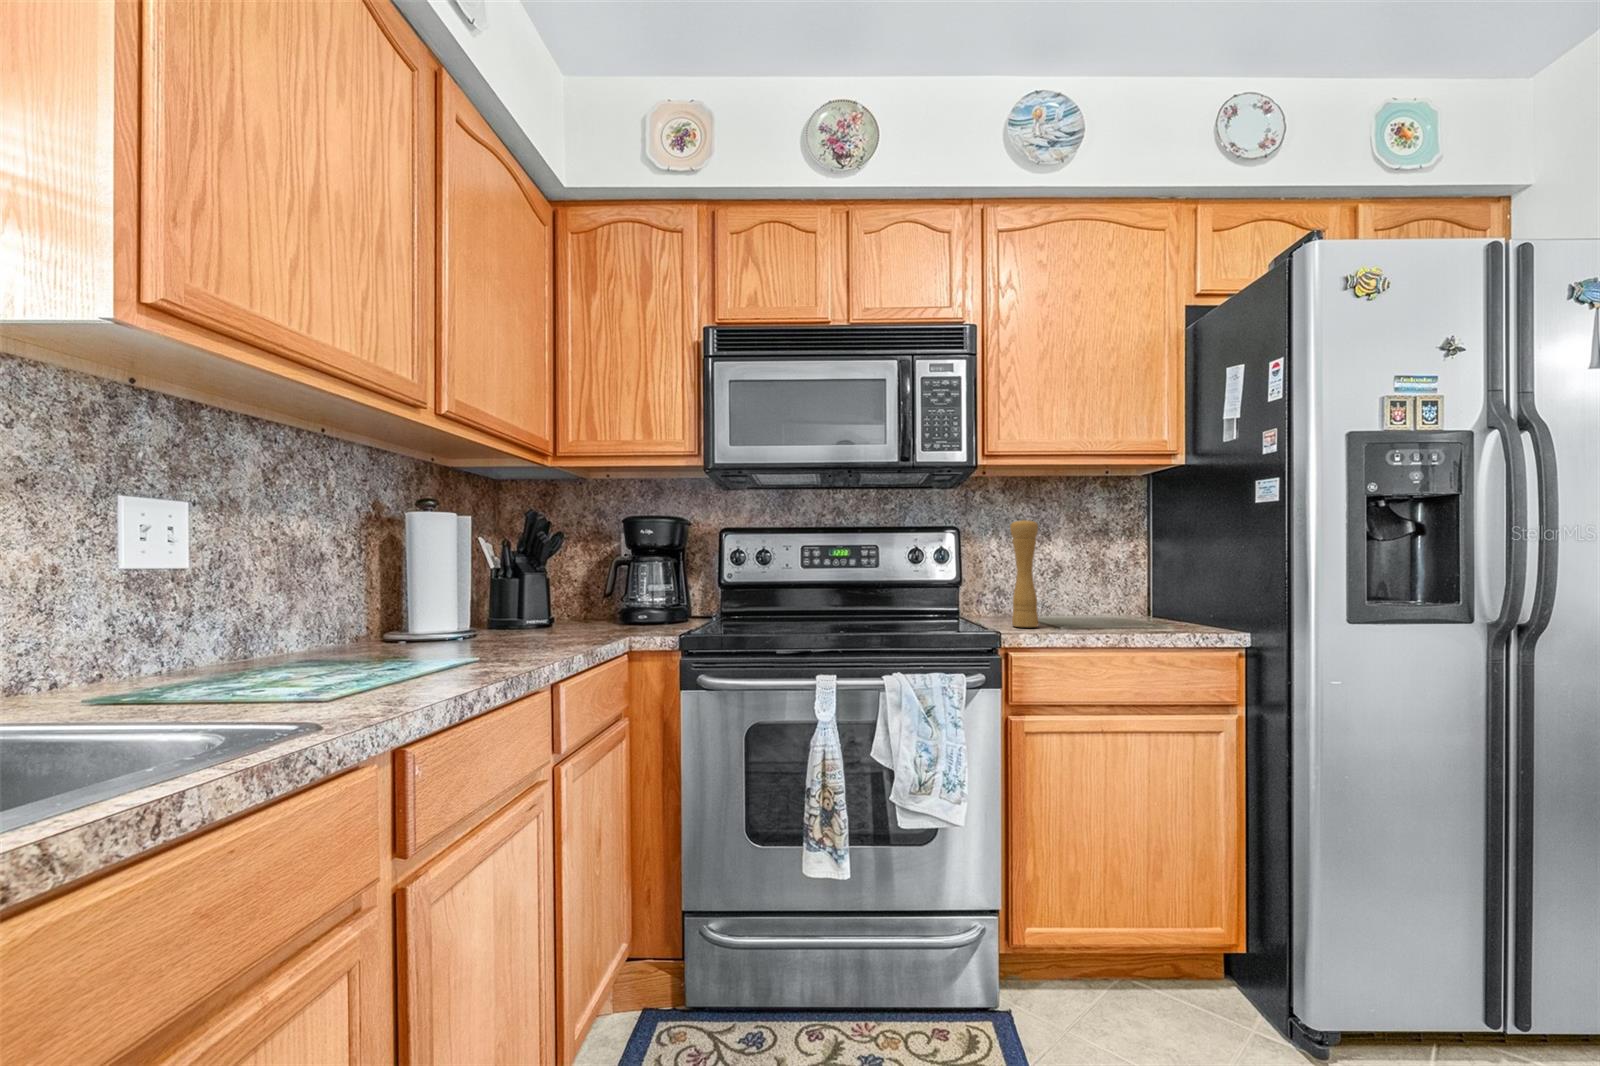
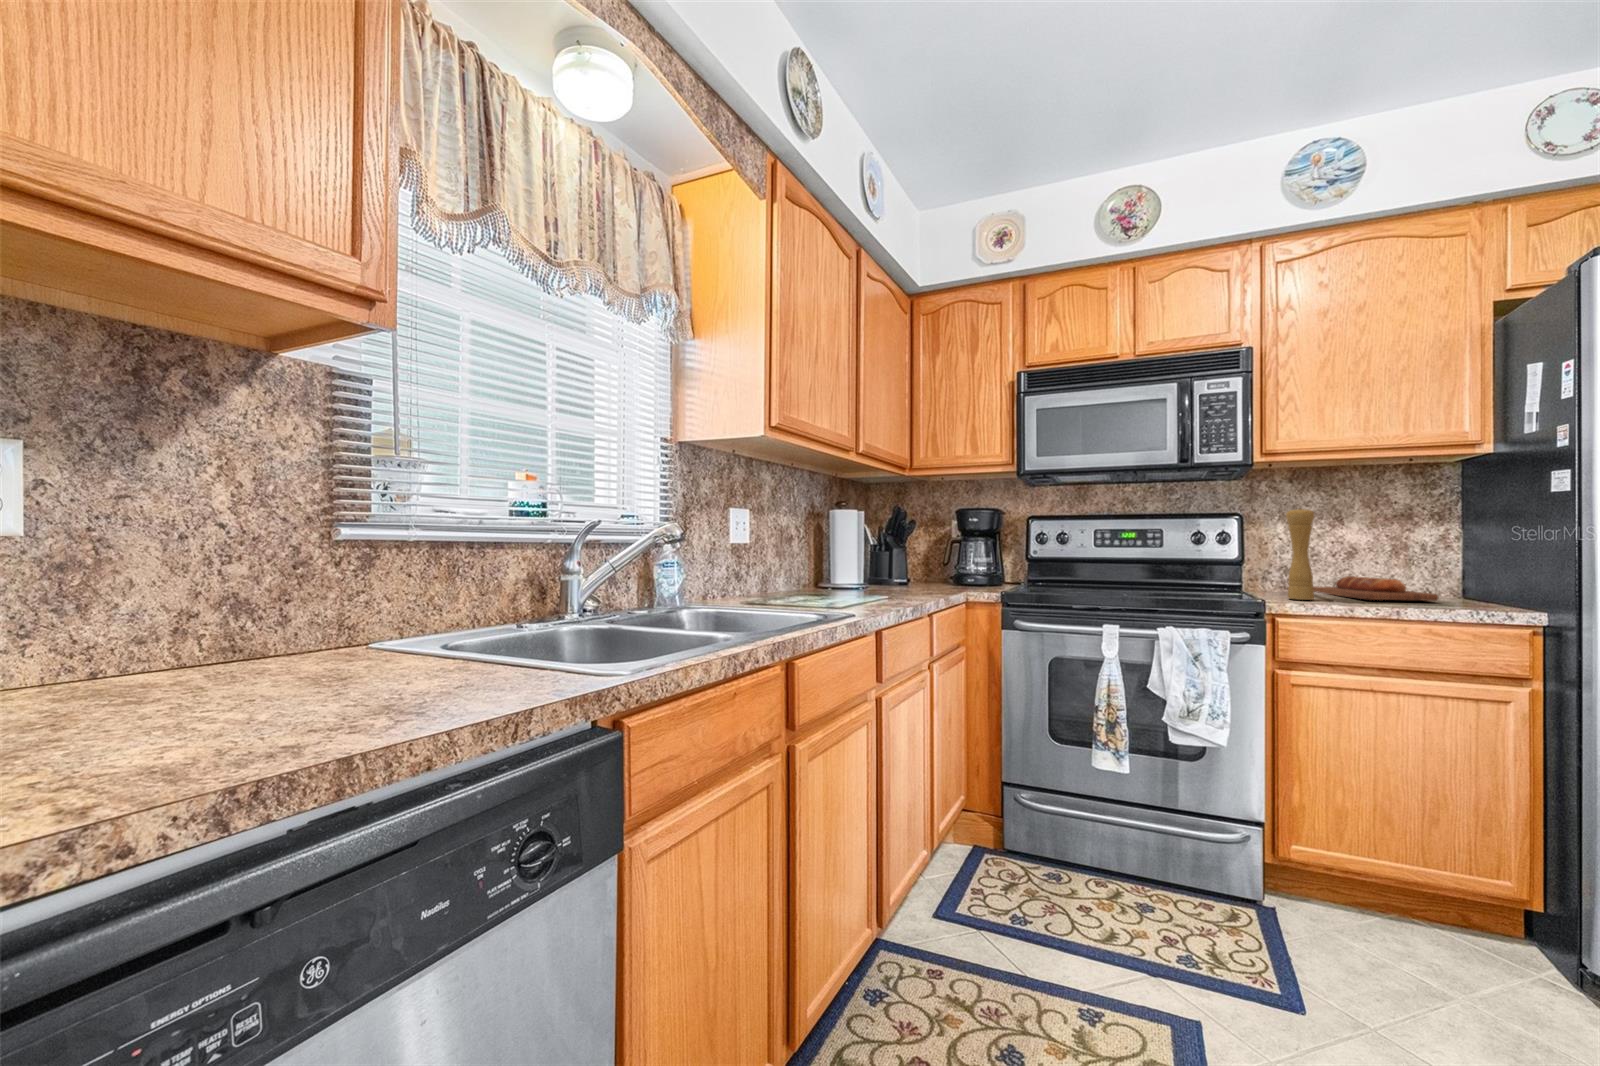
bread loaf: none [1023,596,1146,624] -> present [1313,576,1438,601]

